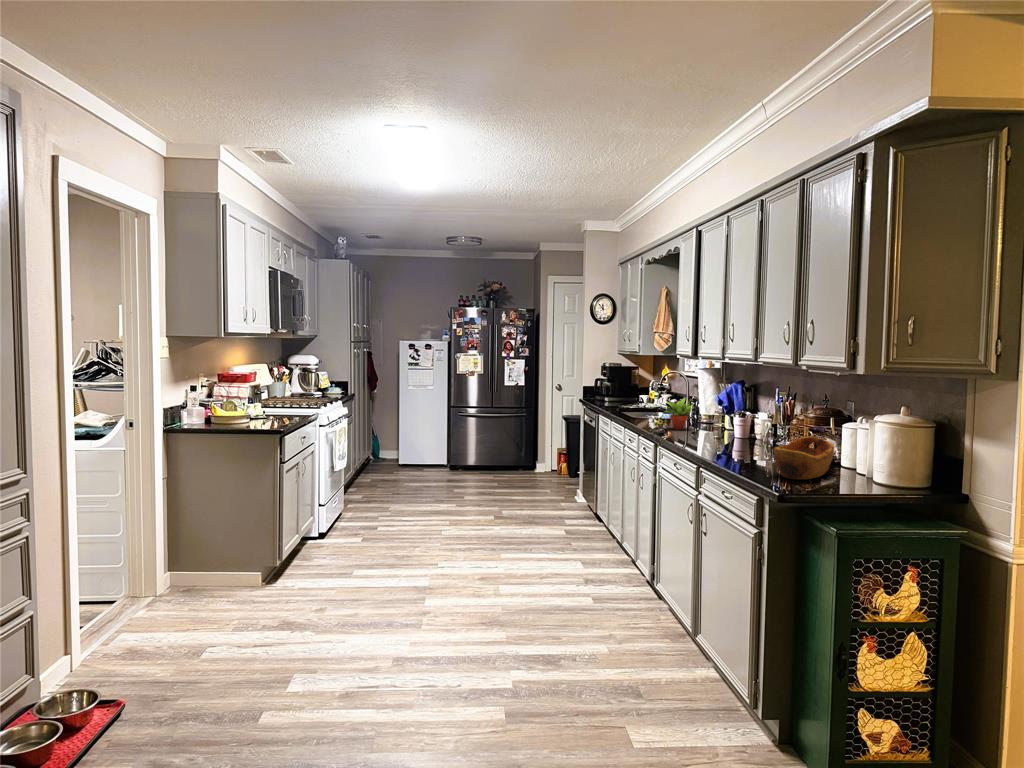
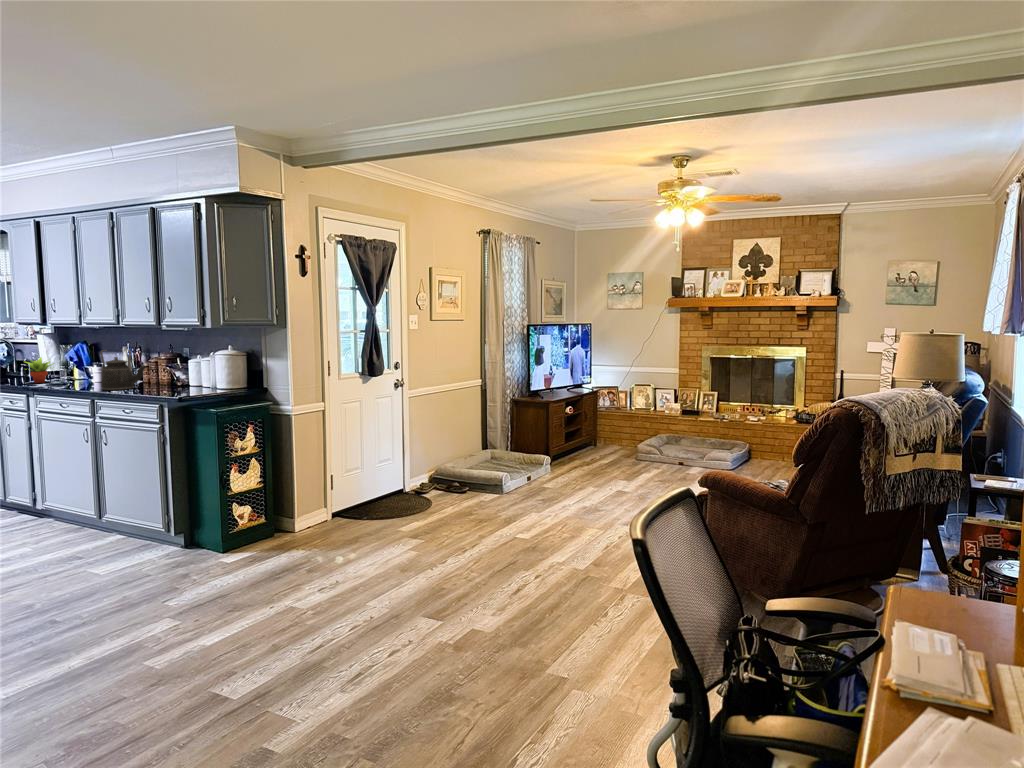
kettle: none [715,397,773,458] -> present [100,350,146,390]
wooden bowl: present [774,437,834,479] -> none [160,369,194,393]

